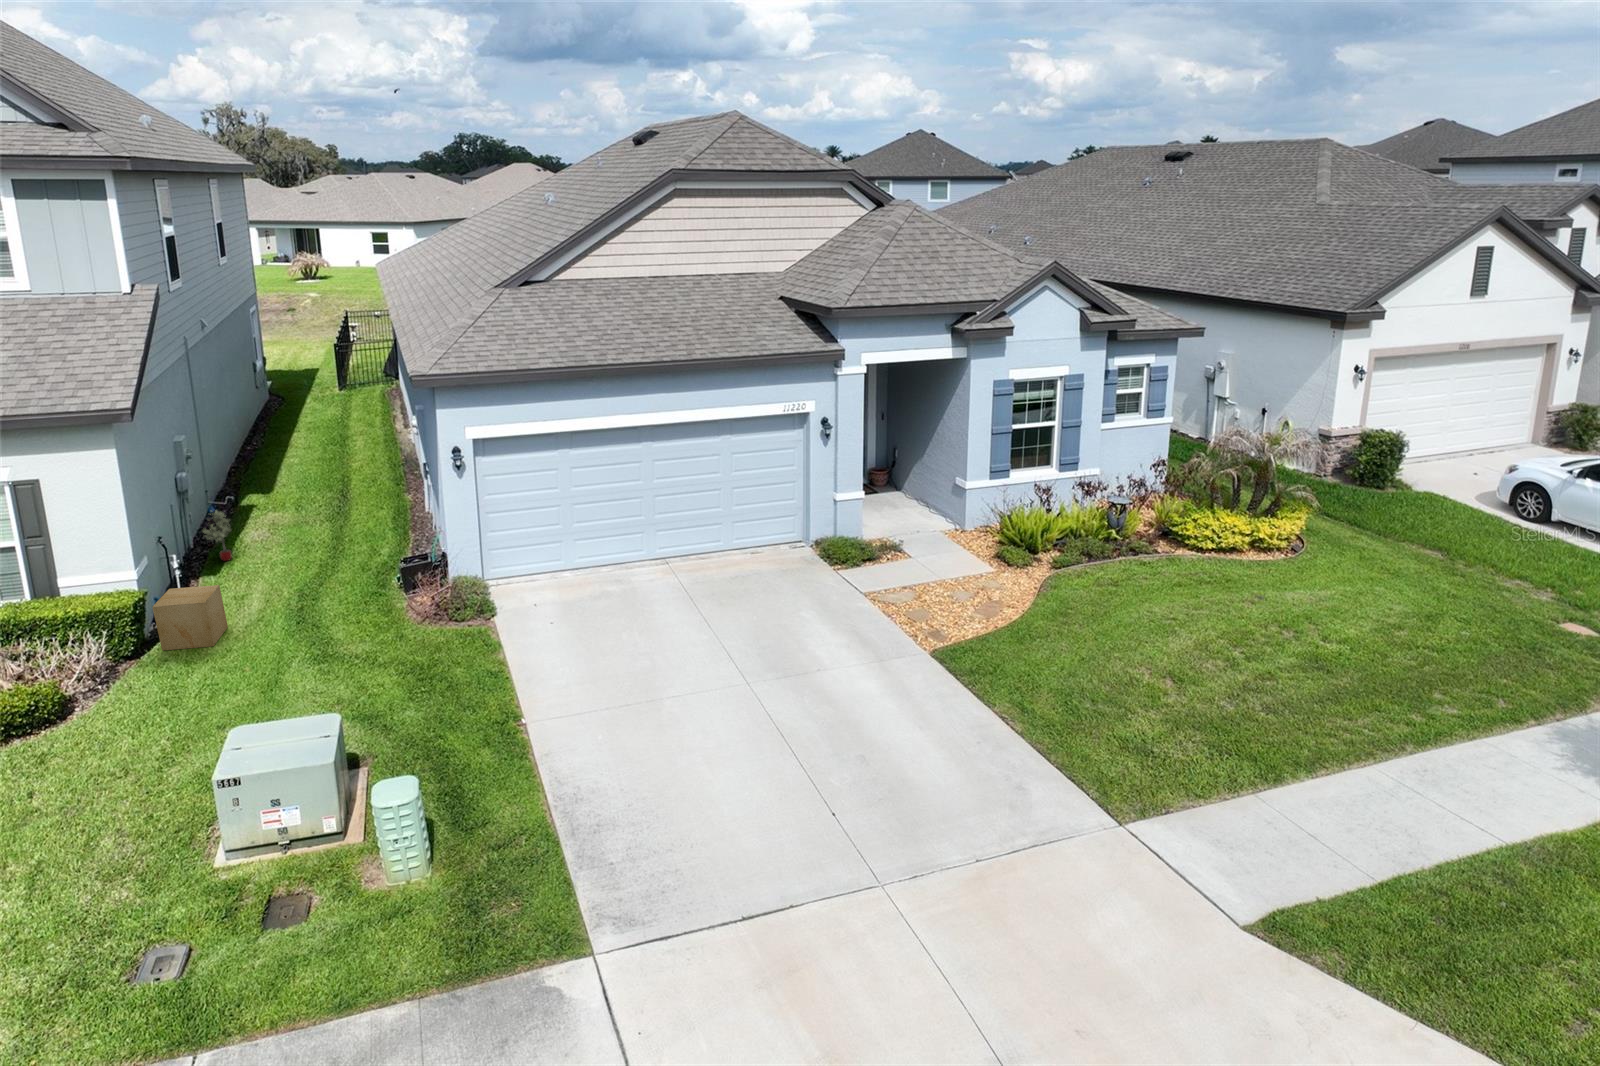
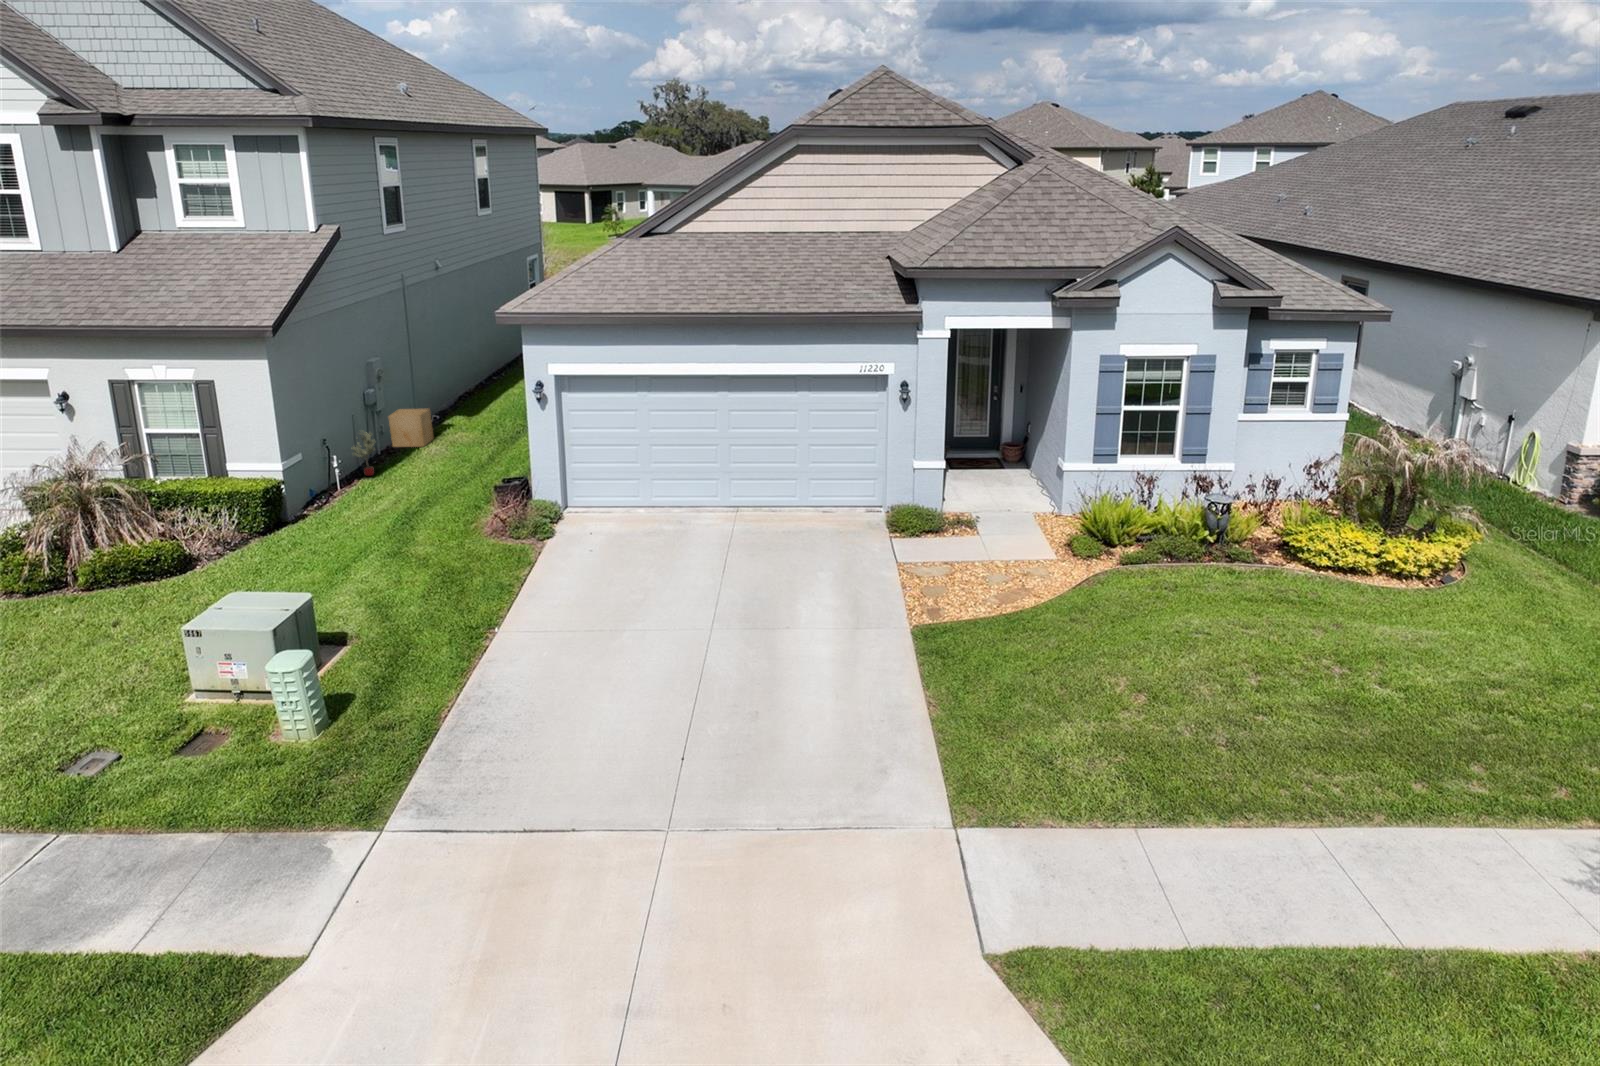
cardboard box: present [152,585,228,650] -> present [389,409,434,447]

